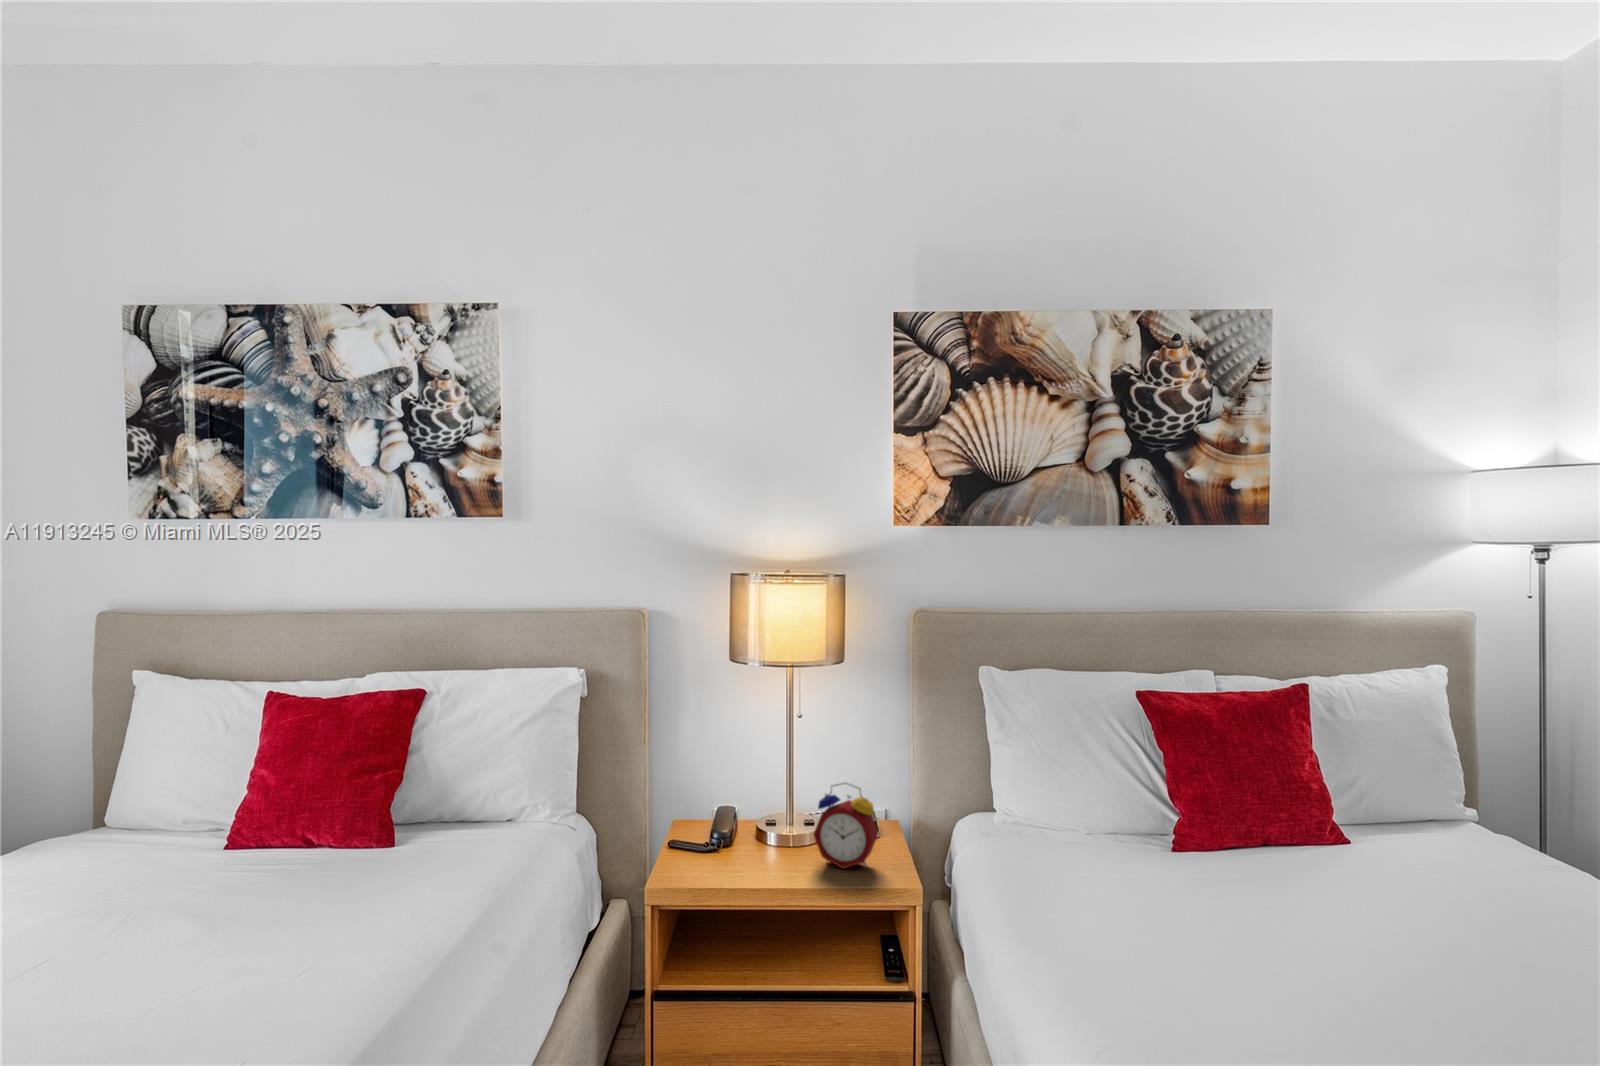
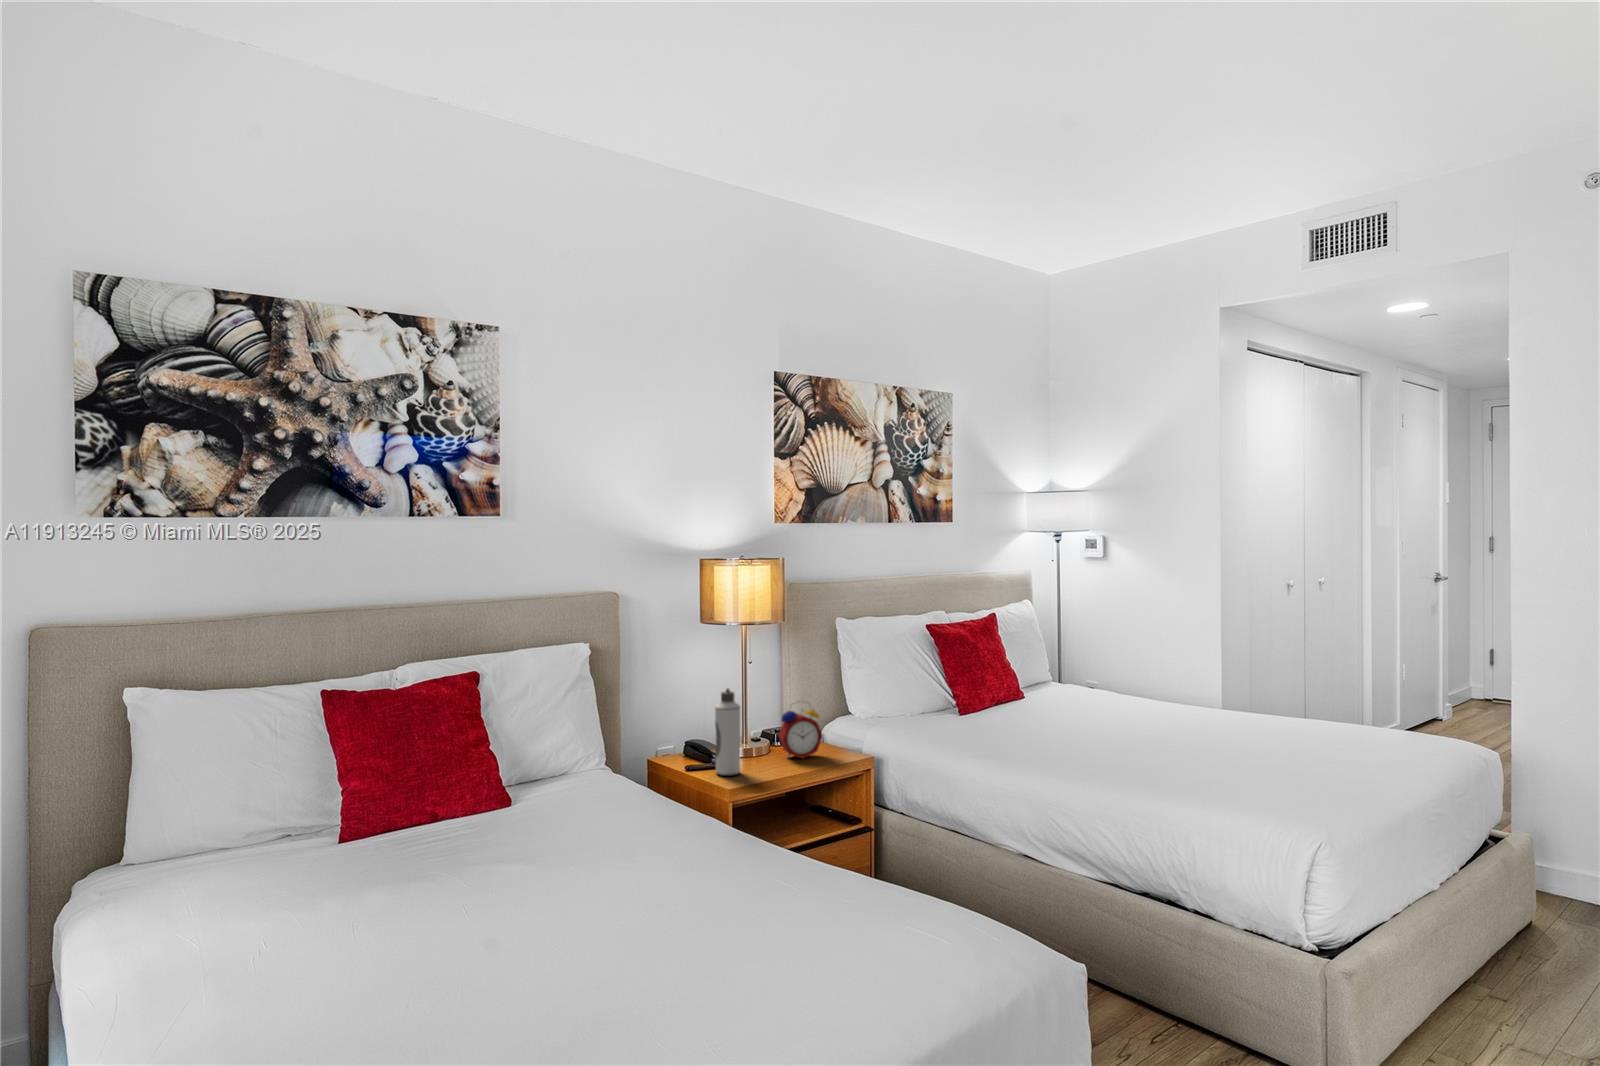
water bottle: none [692,750,727,872] -> present [715,689,740,776]

